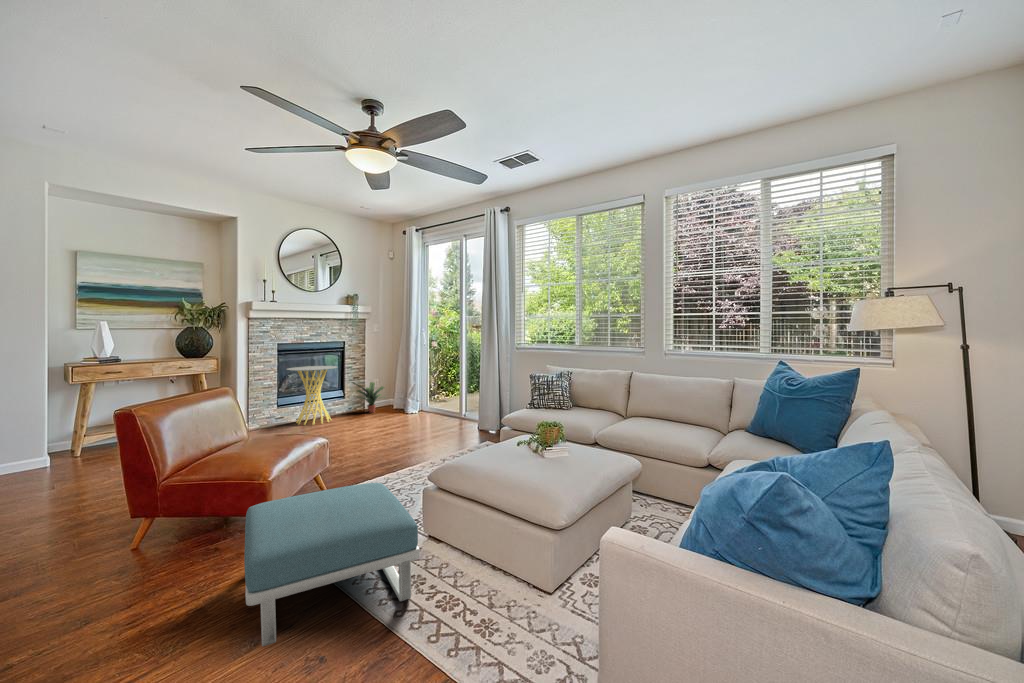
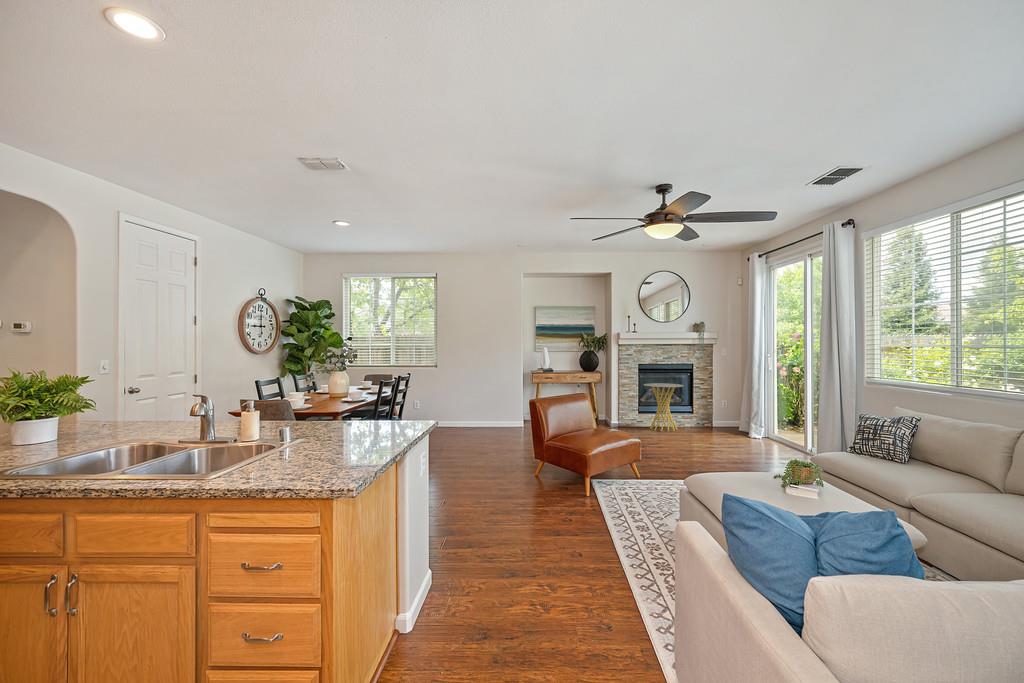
potted plant: present [352,382,384,413] -> none [697,400,730,430]
footstool: present [244,483,420,646] -> none [552,468,655,553]

